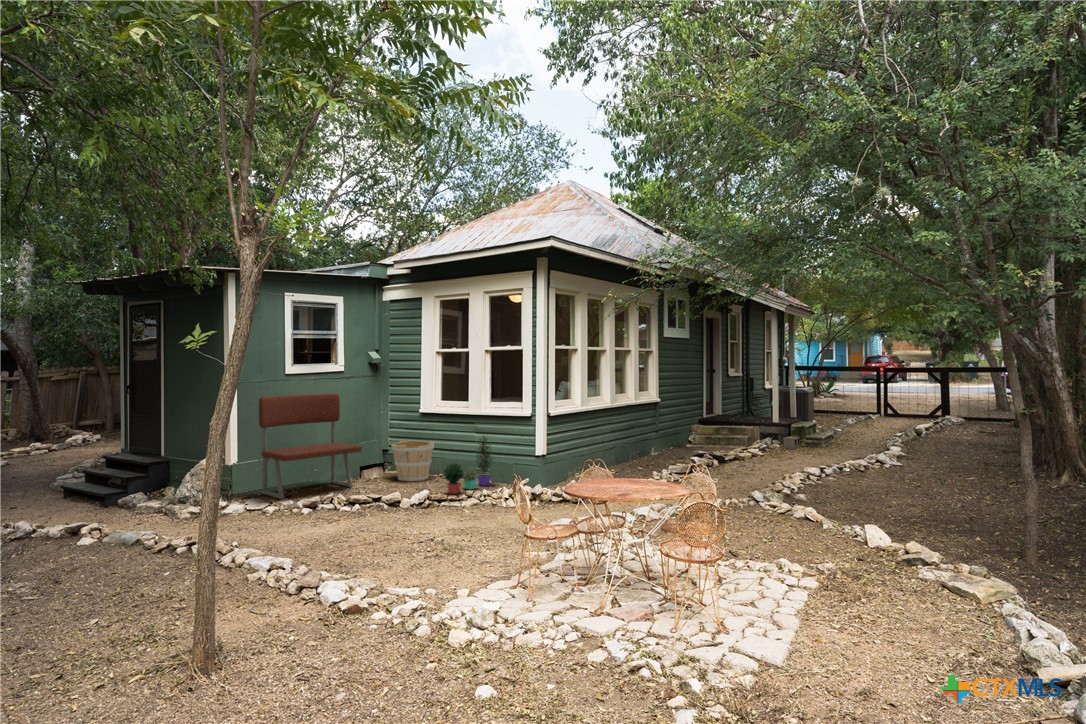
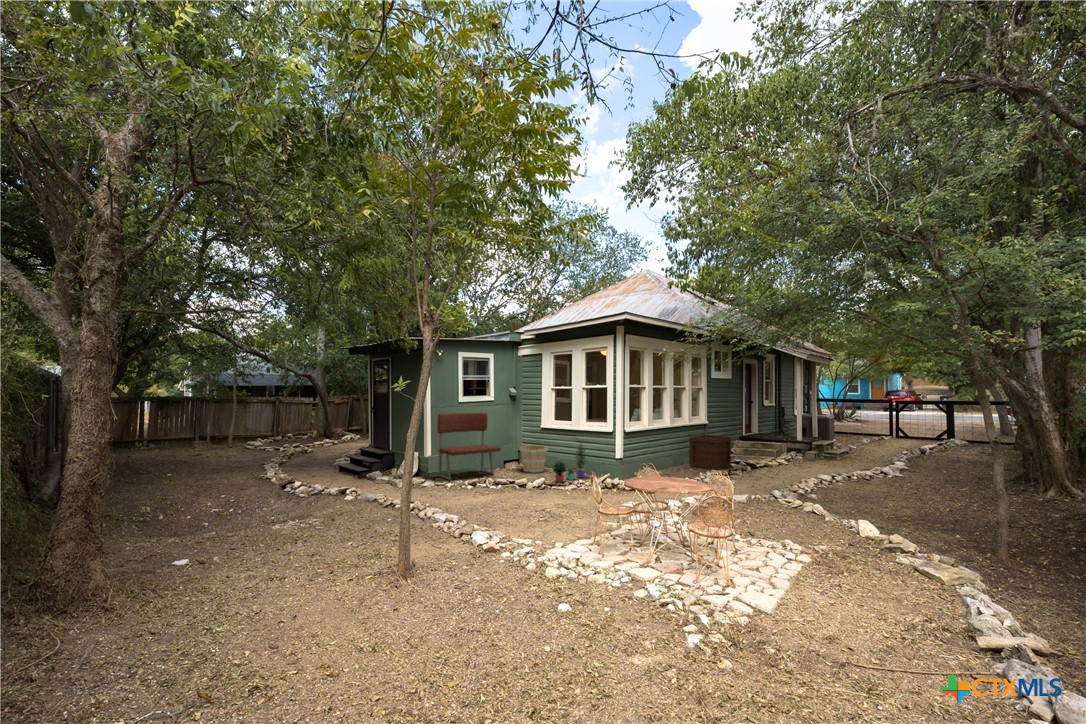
wooden crate: none [635,418,690,466] -> present [689,435,731,470]

